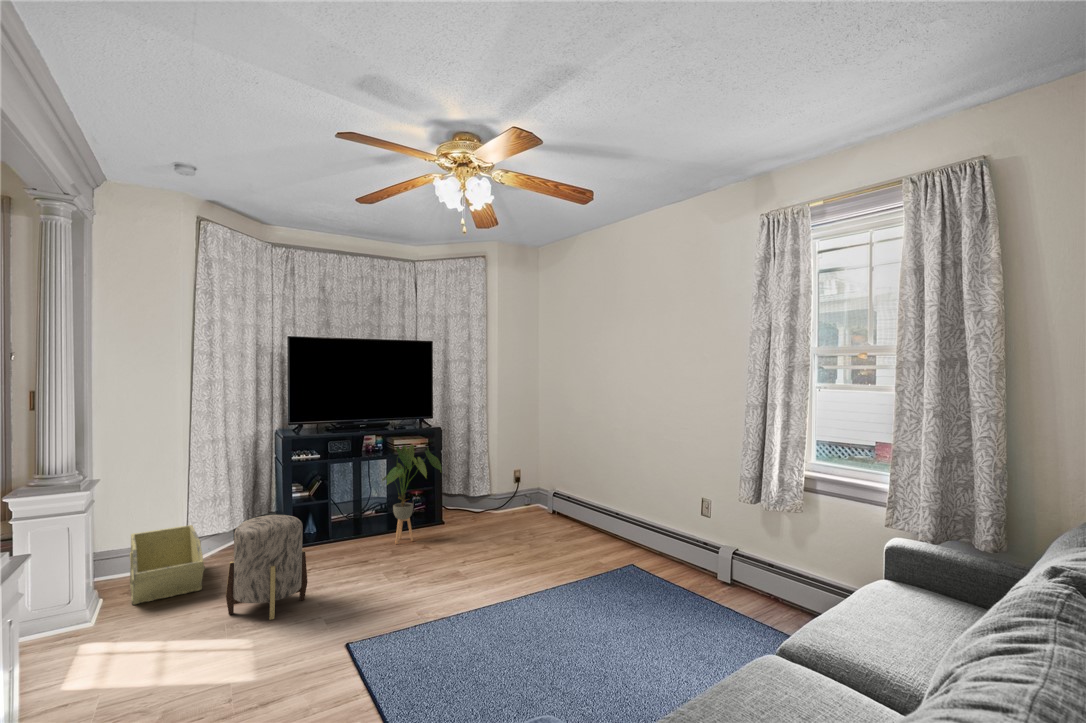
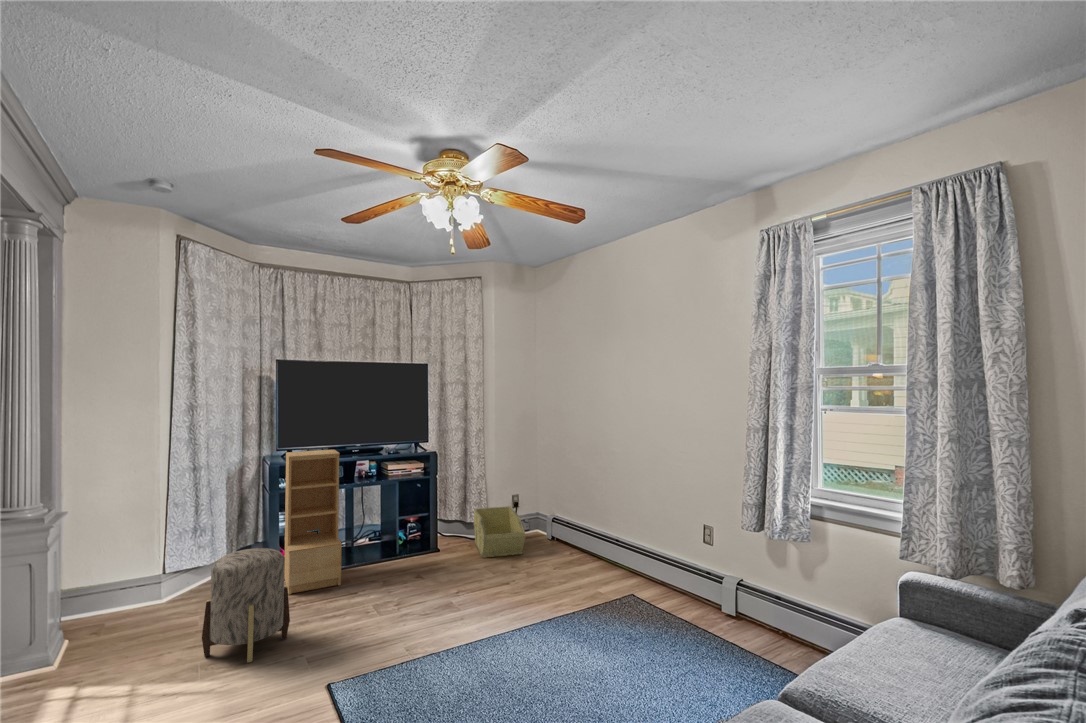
bookshelf: none [297,424,353,561] -> present [284,450,342,595]
house plant: present [382,445,441,544] -> none [373,469,435,574]
storage bin: present [130,525,205,605] -> present [473,506,526,558]

